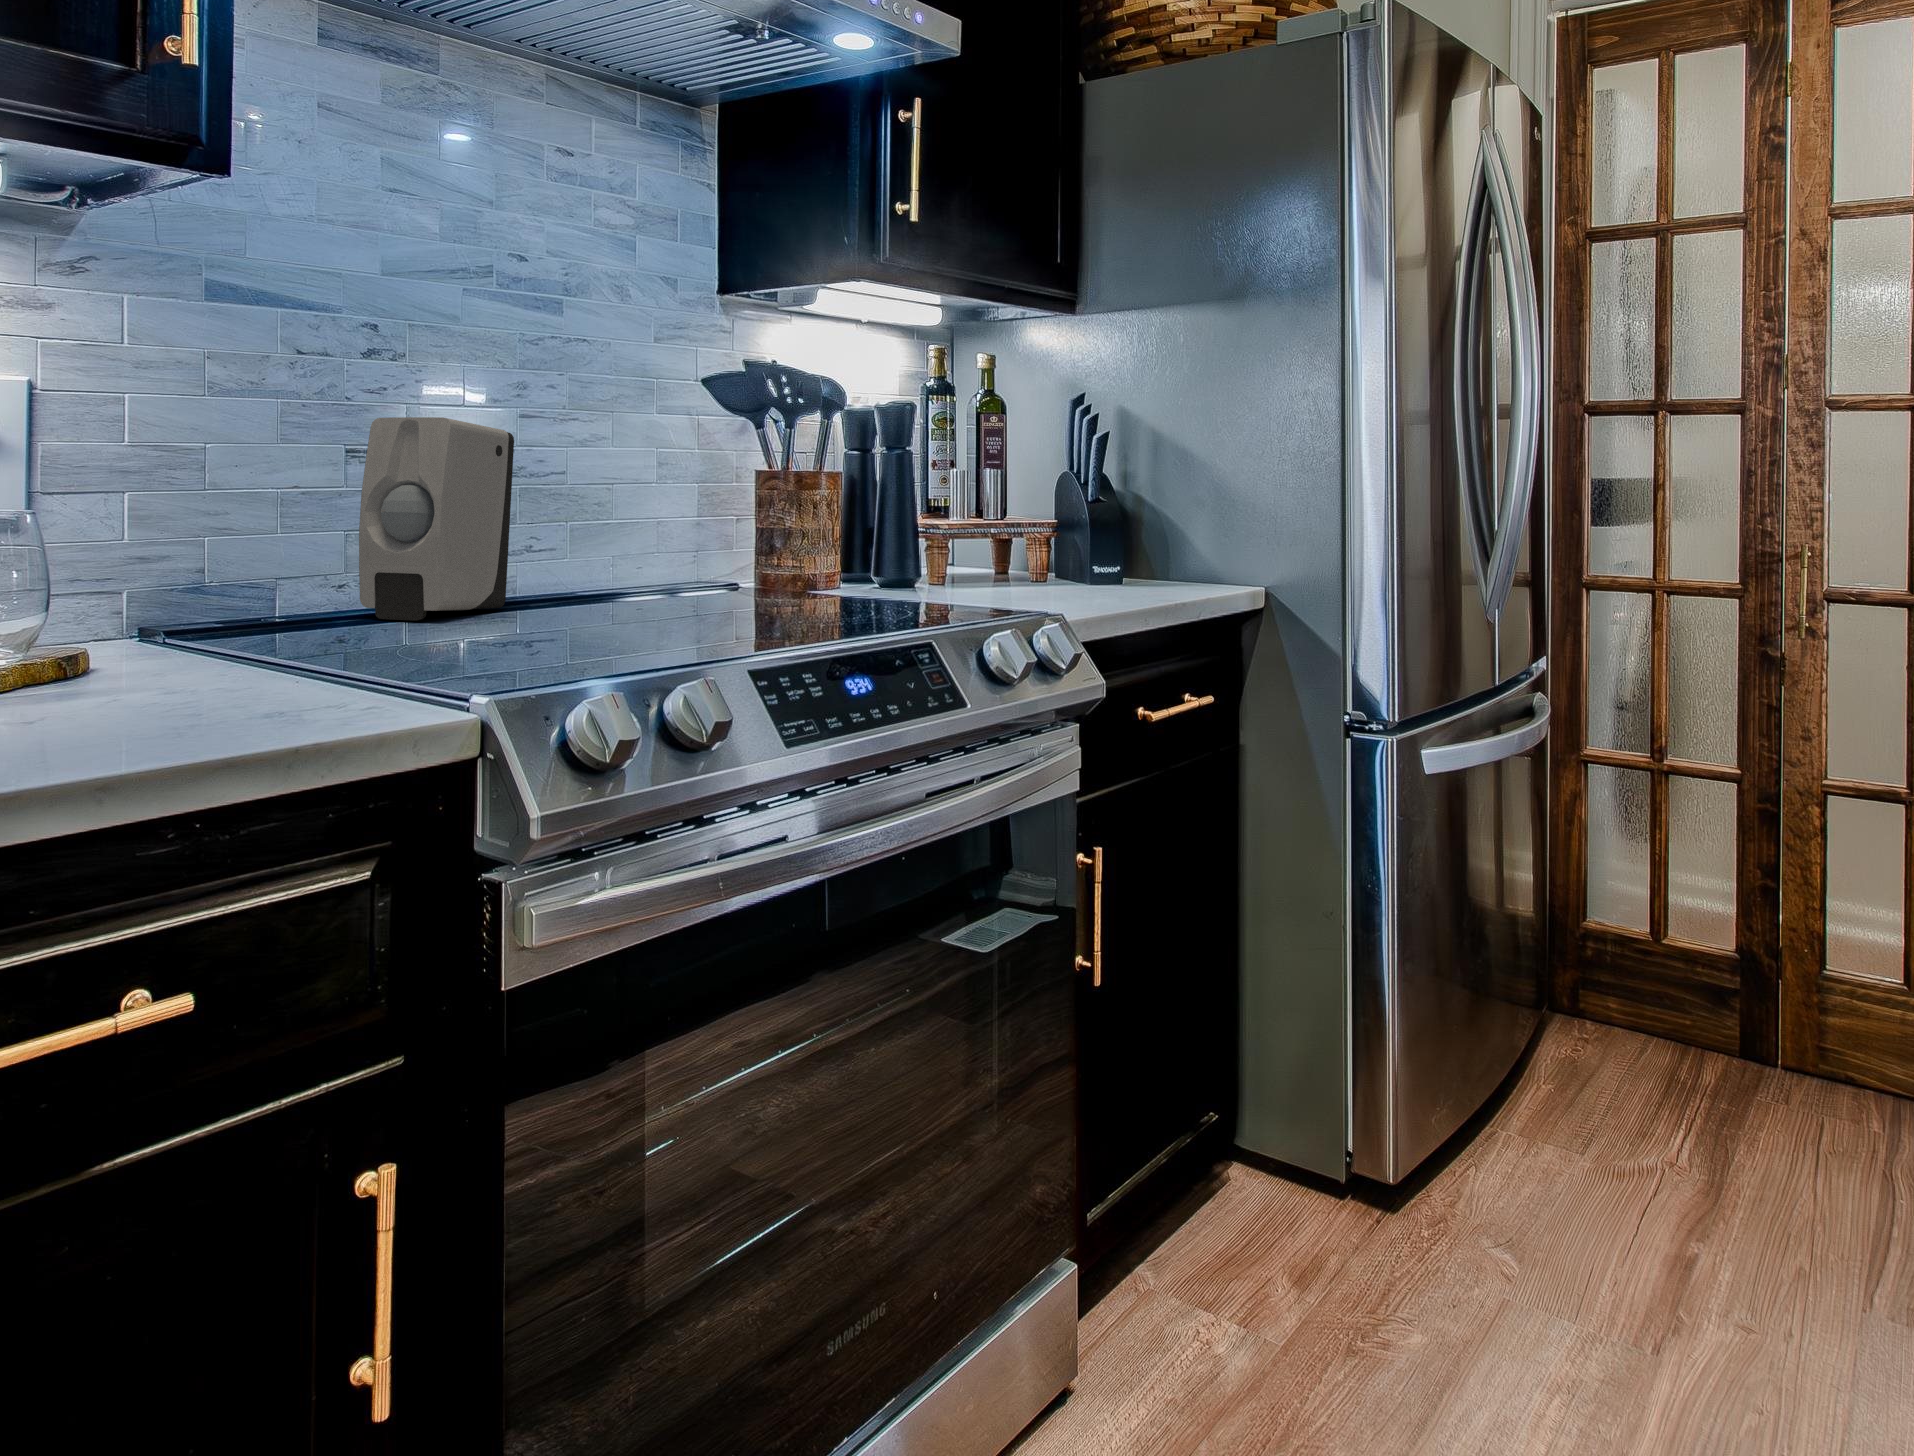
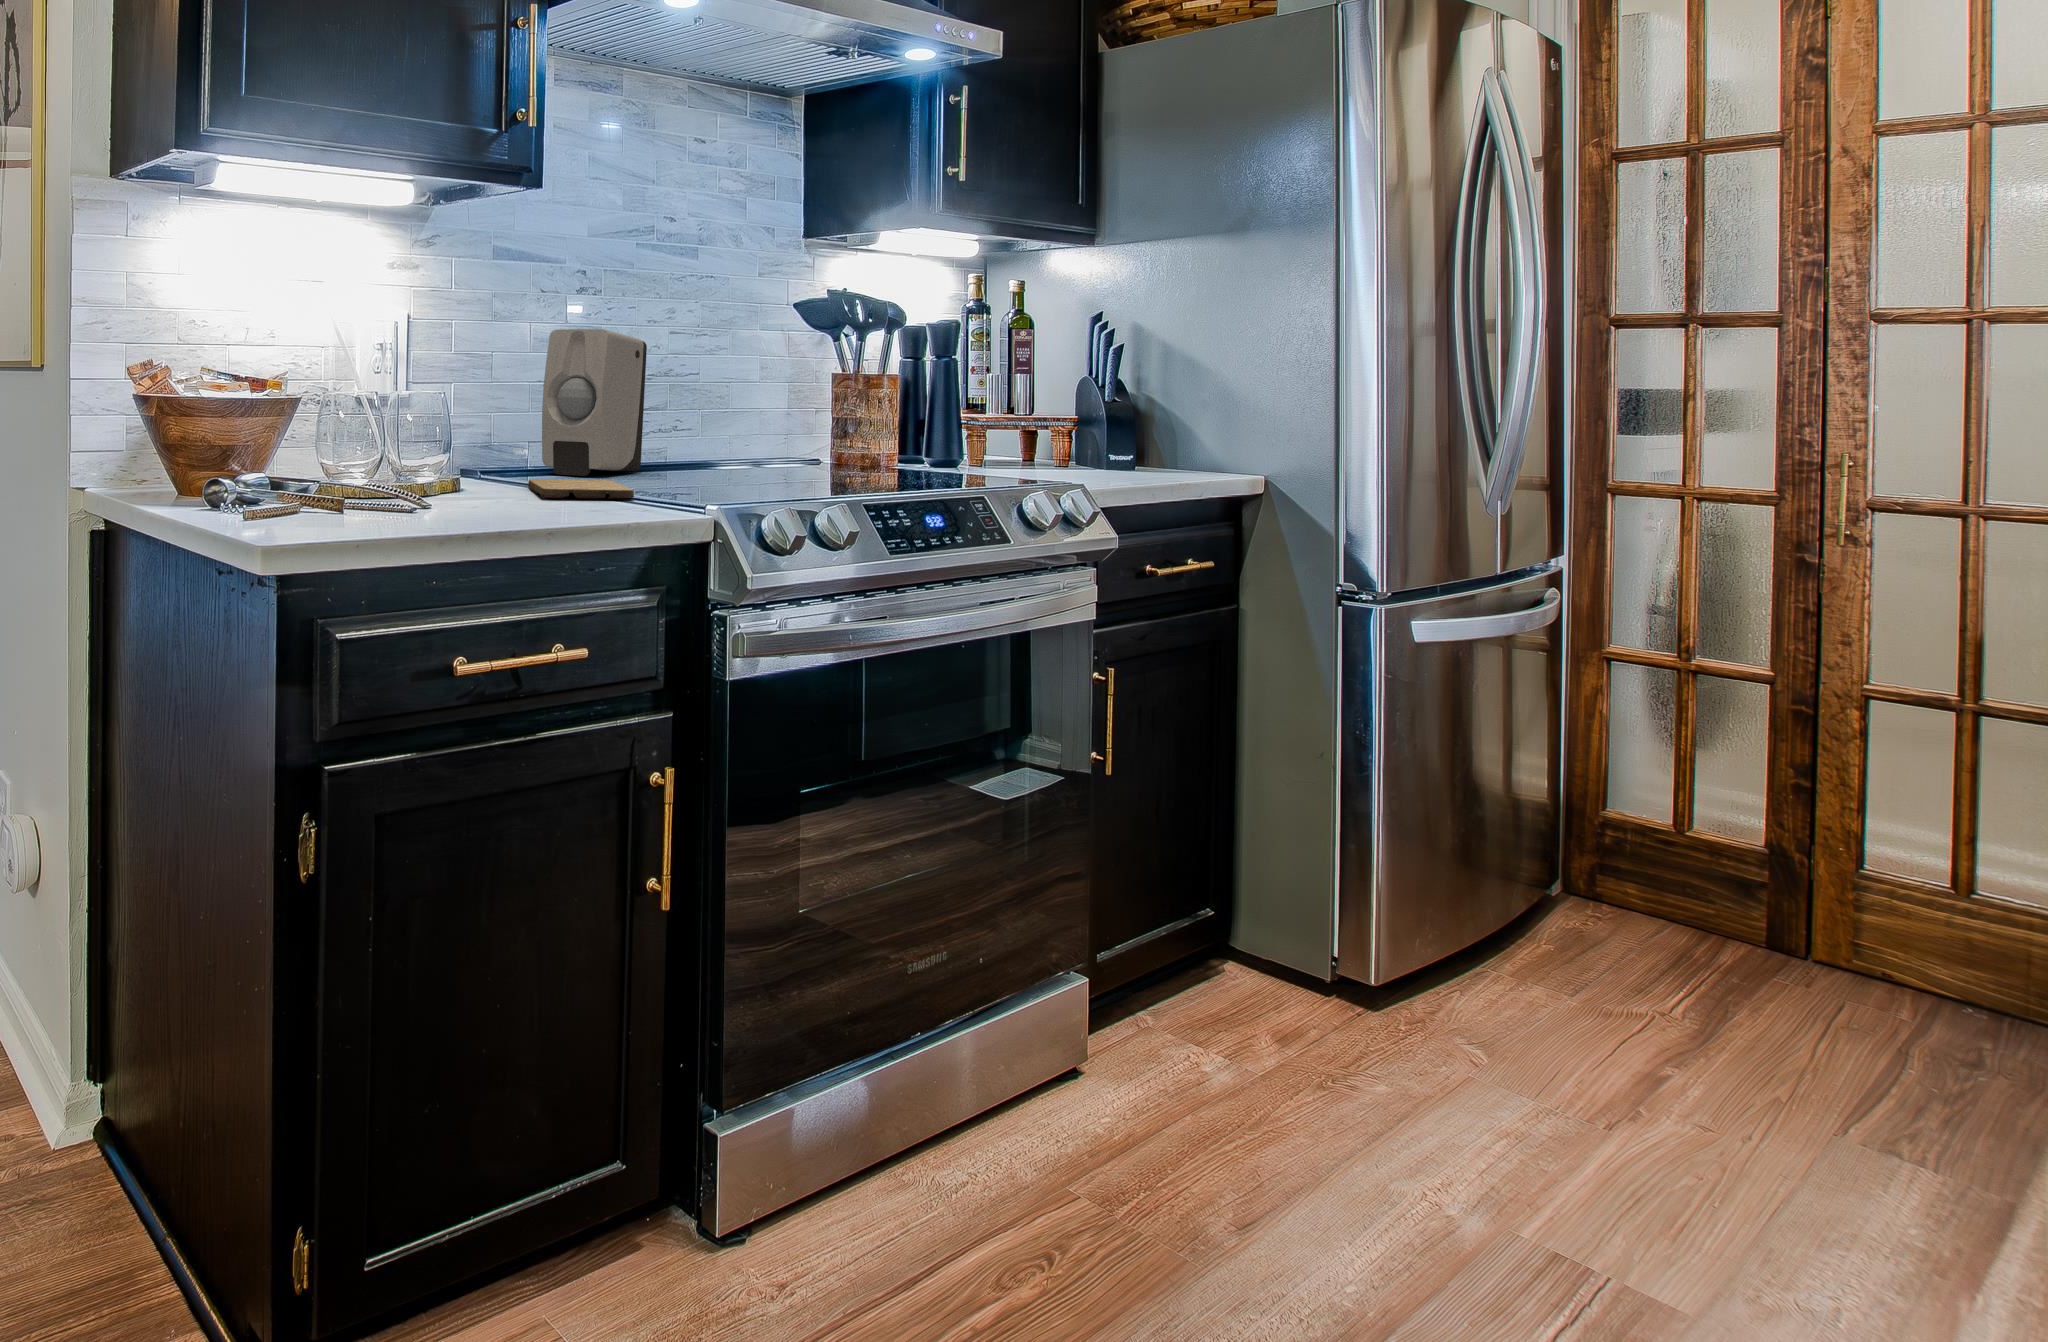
cutting board: none [309,633,456,673] -> present [528,479,634,498]

